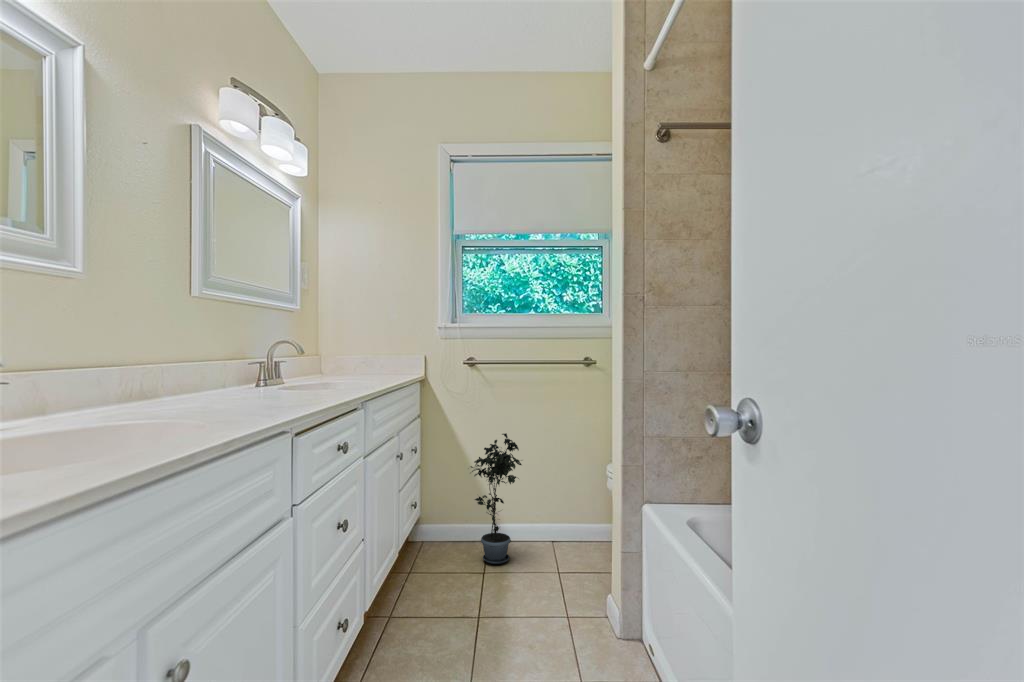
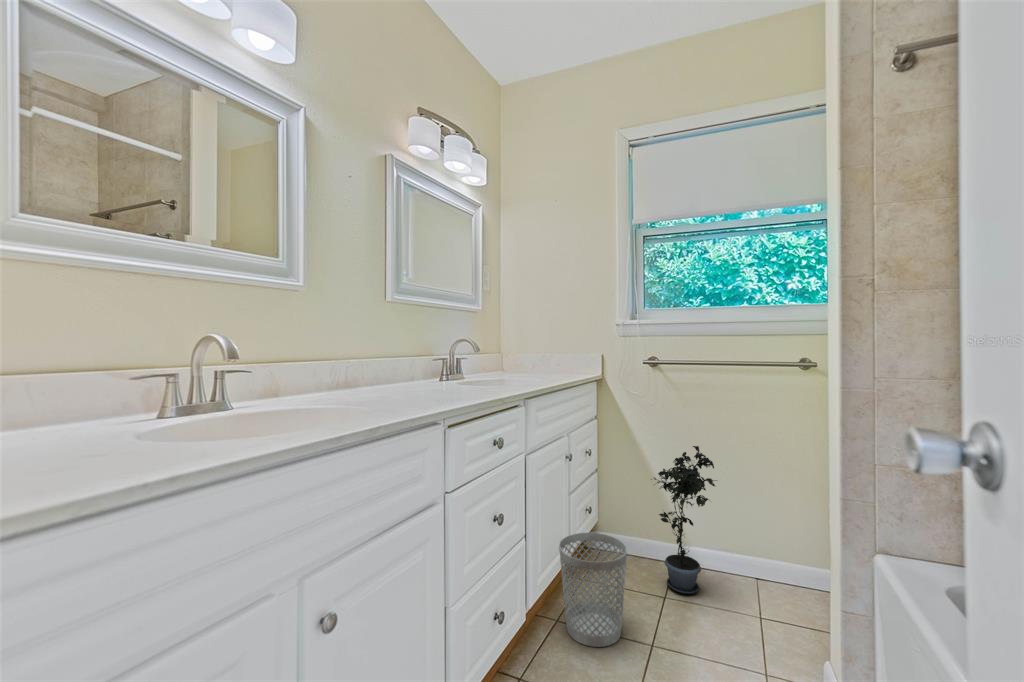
wastebasket: none [401,521,464,622] -> present [559,533,627,647]

